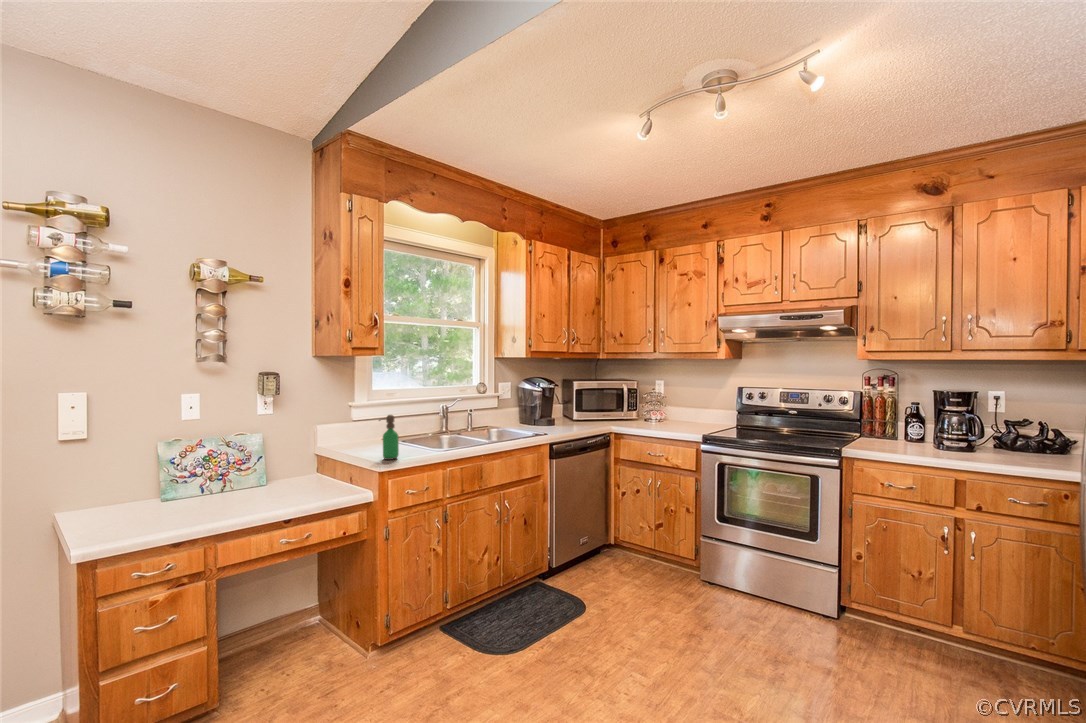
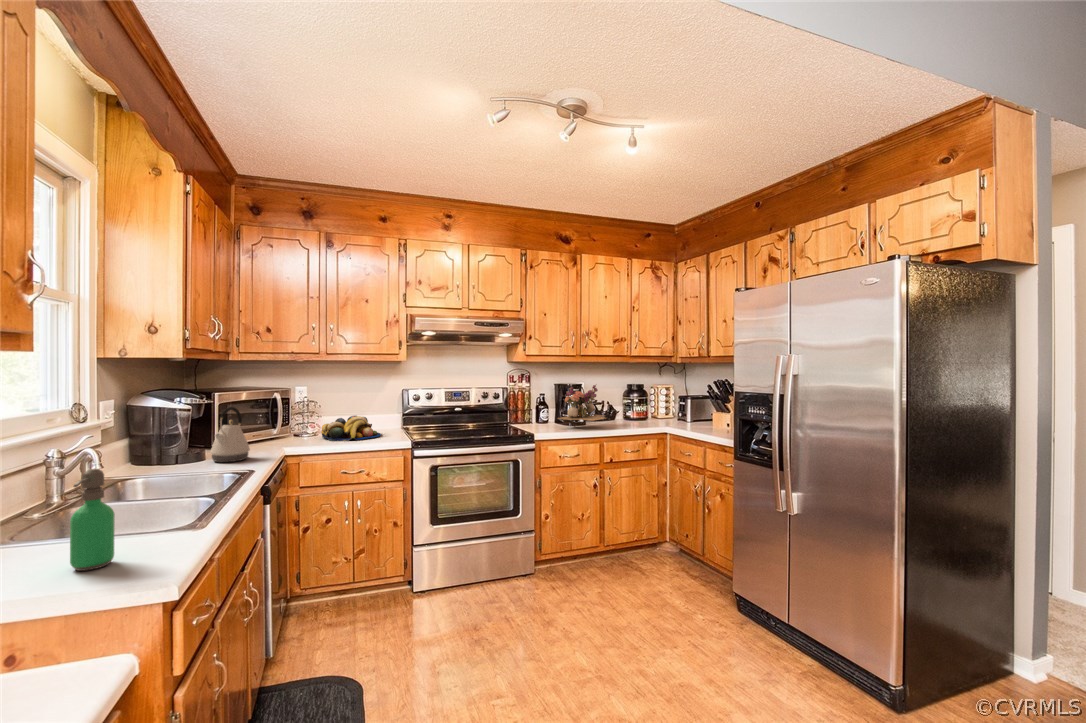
kettle: none [546,392,572,429] -> present [210,407,250,462]
flower arrangement: none [903,394,1003,453] -> present [558,385,607,427]
fruit bowl: none [650,407,701,428] -> present [321,416,381,441]

